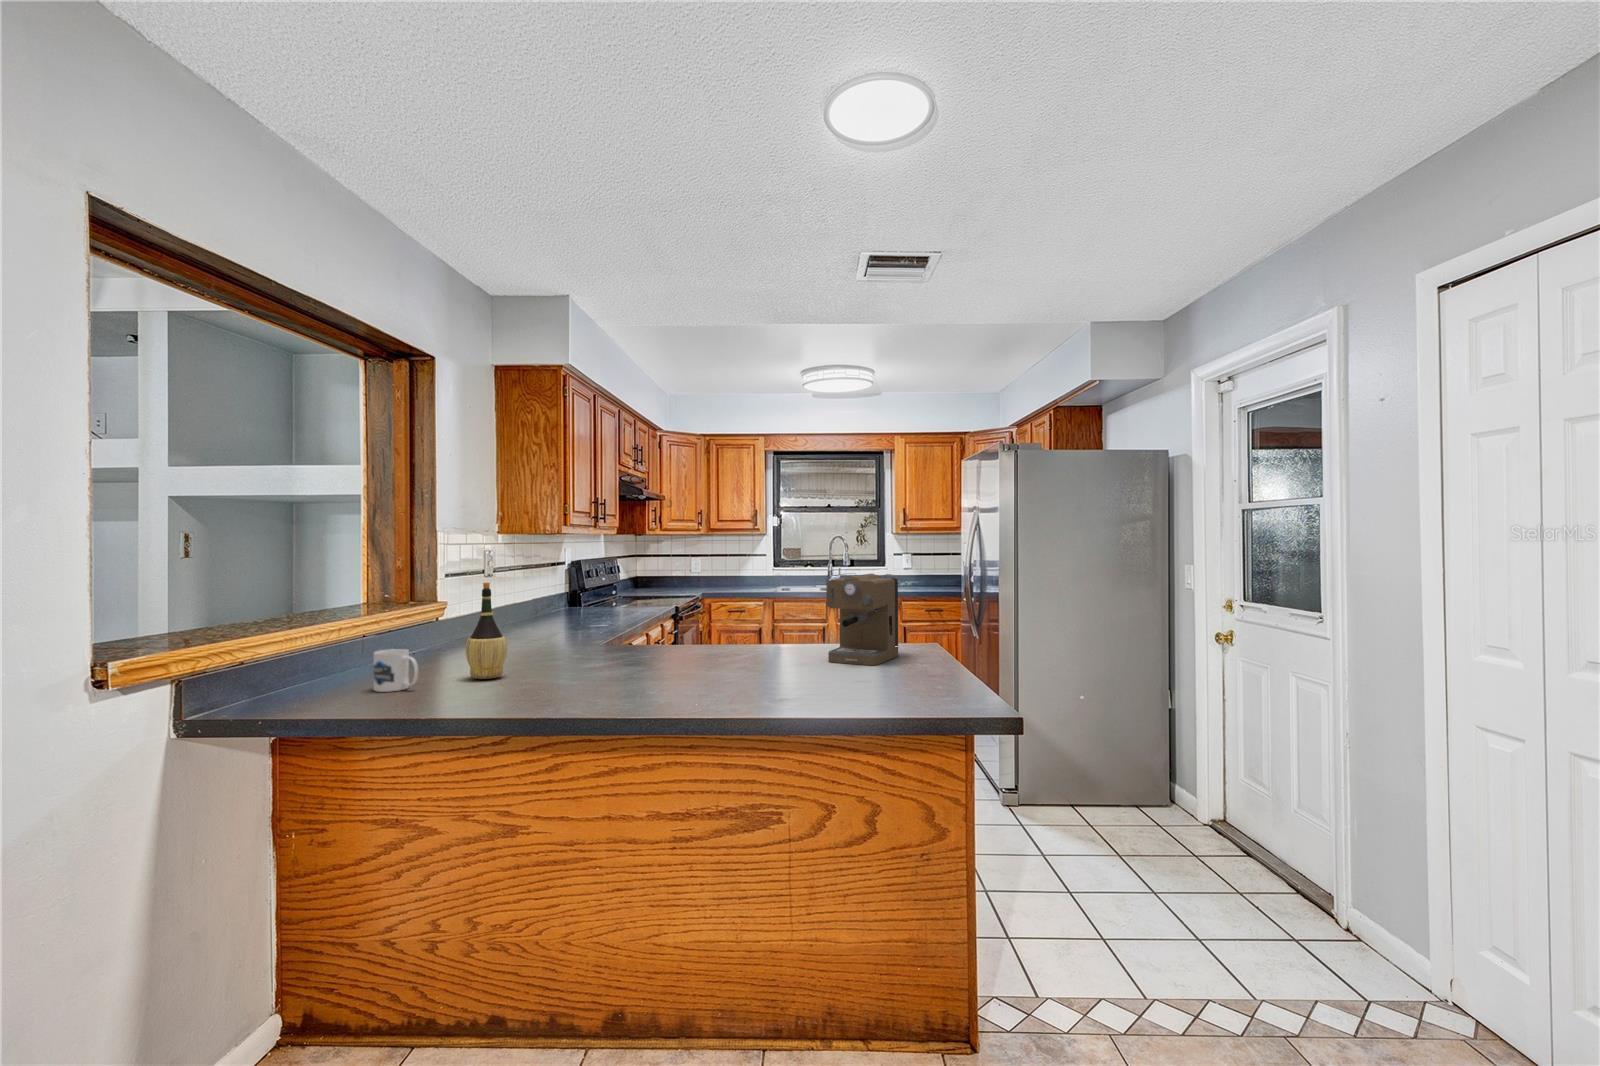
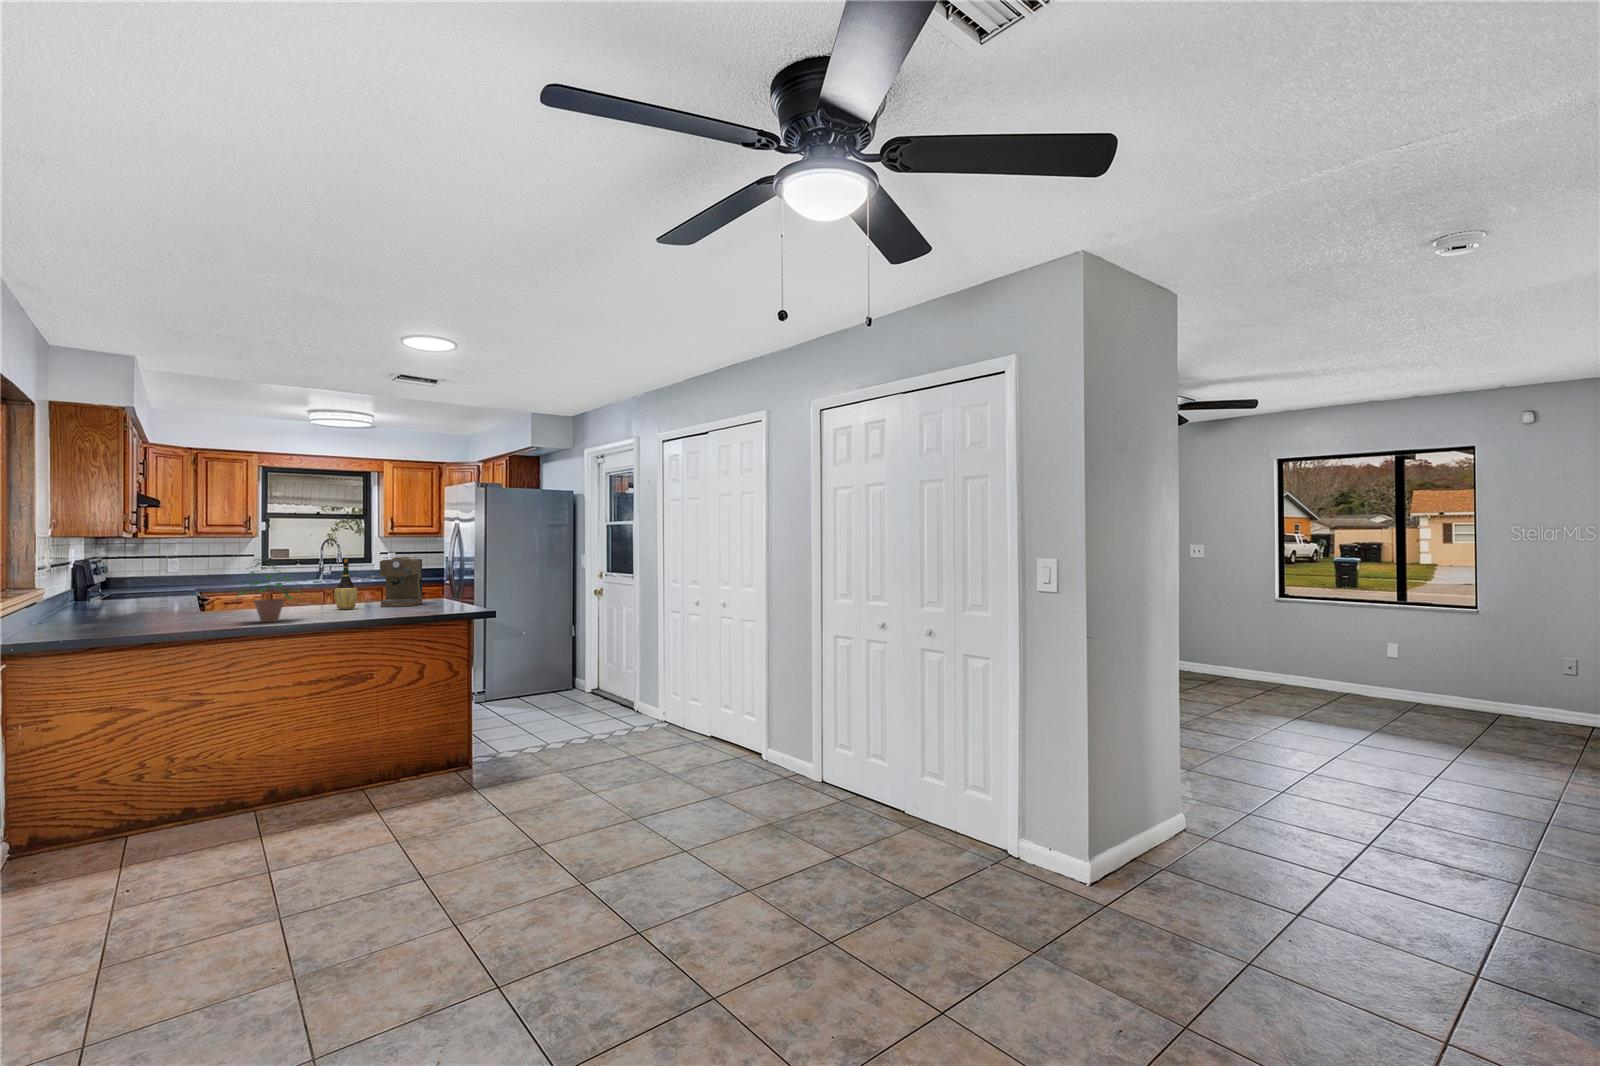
potted plant: none [557,580,682,697] -> present [237,563,303,622]
wine bottle: present [466,582,507,679] -> present [334,559,358,609]
mug: present [373,649,418,692] -> none [70,607,110,633]

